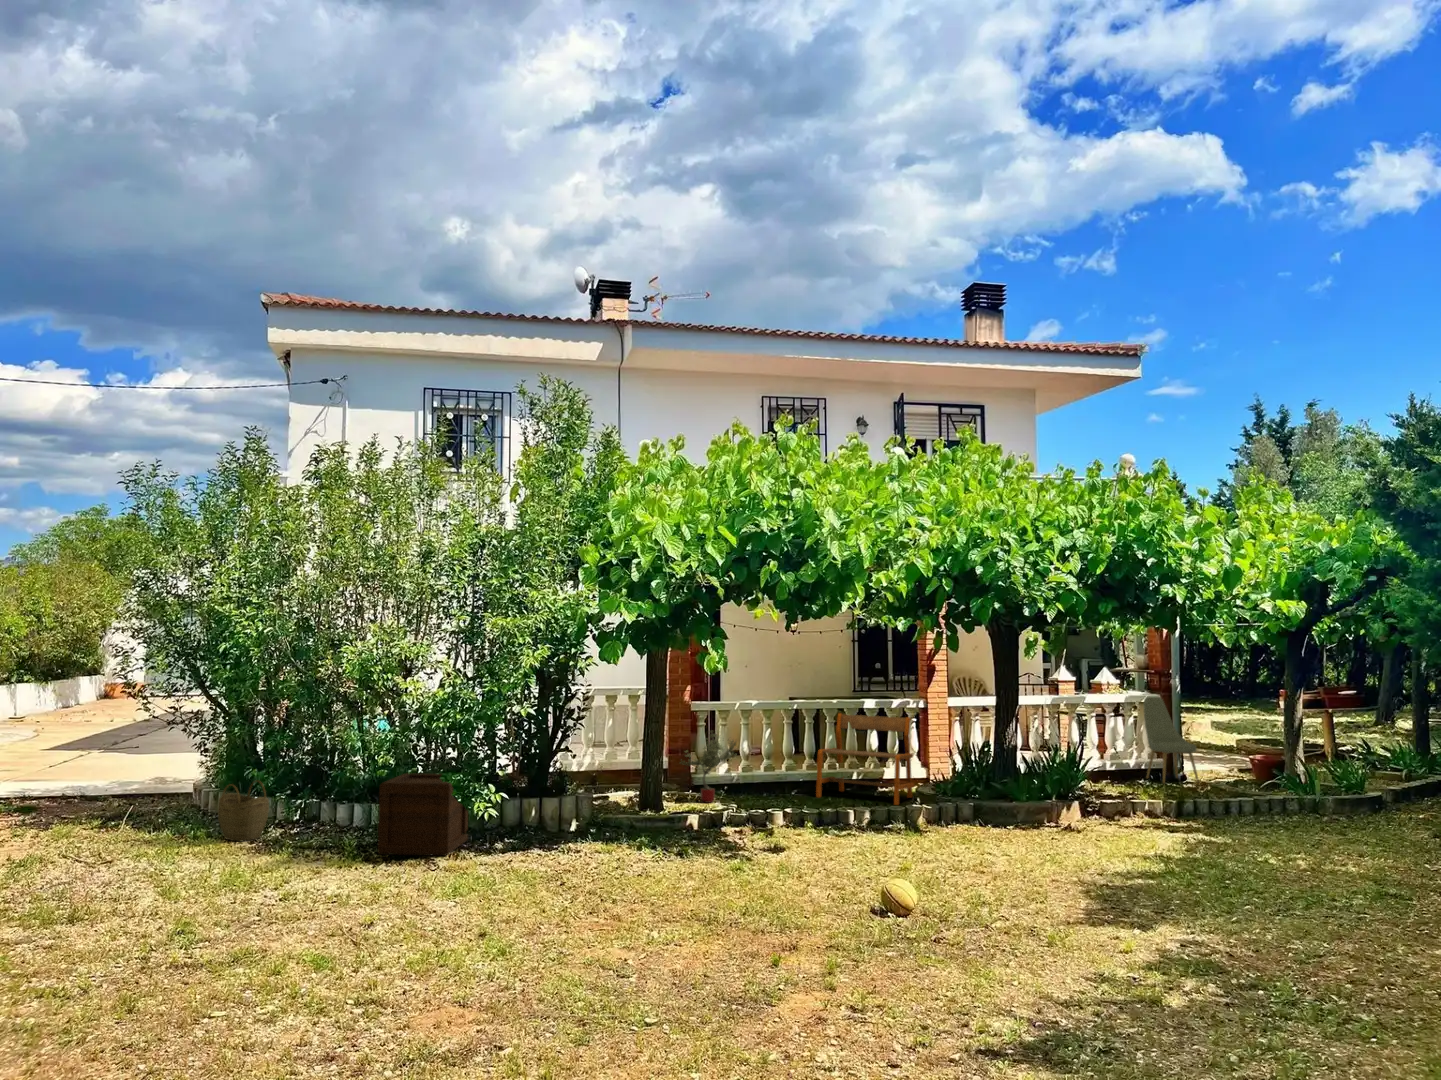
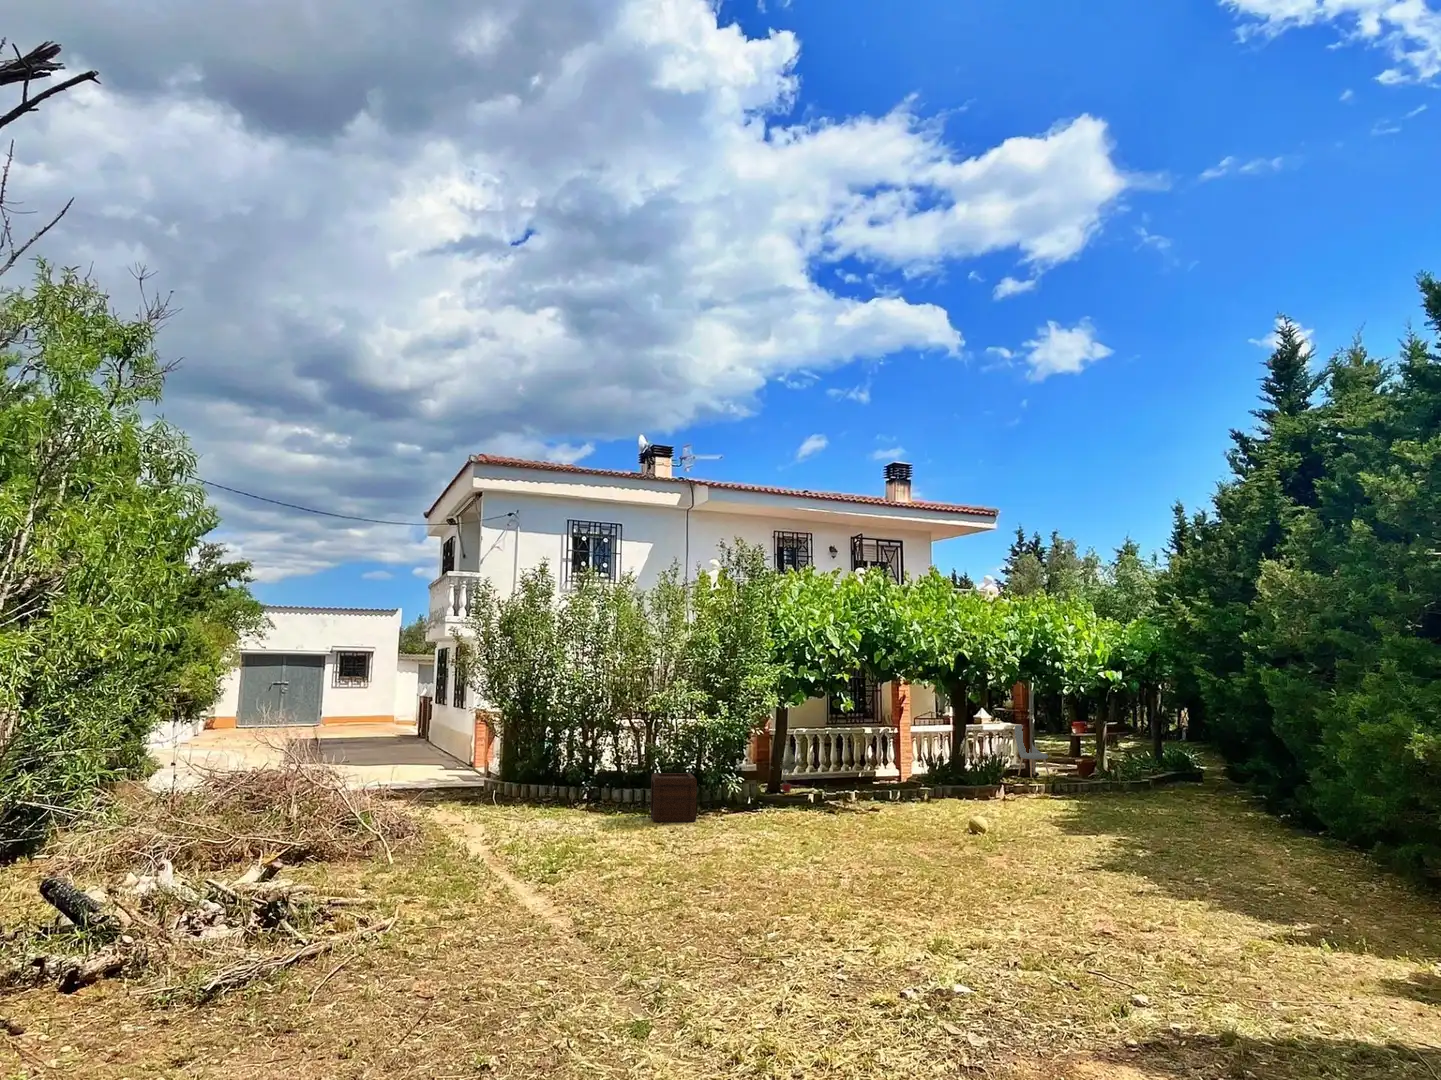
bench: present [816,713,914,805] -> none [844,736,902,792]
woven basket: present [218,781,269,841] -> none [535,780,566,818]

